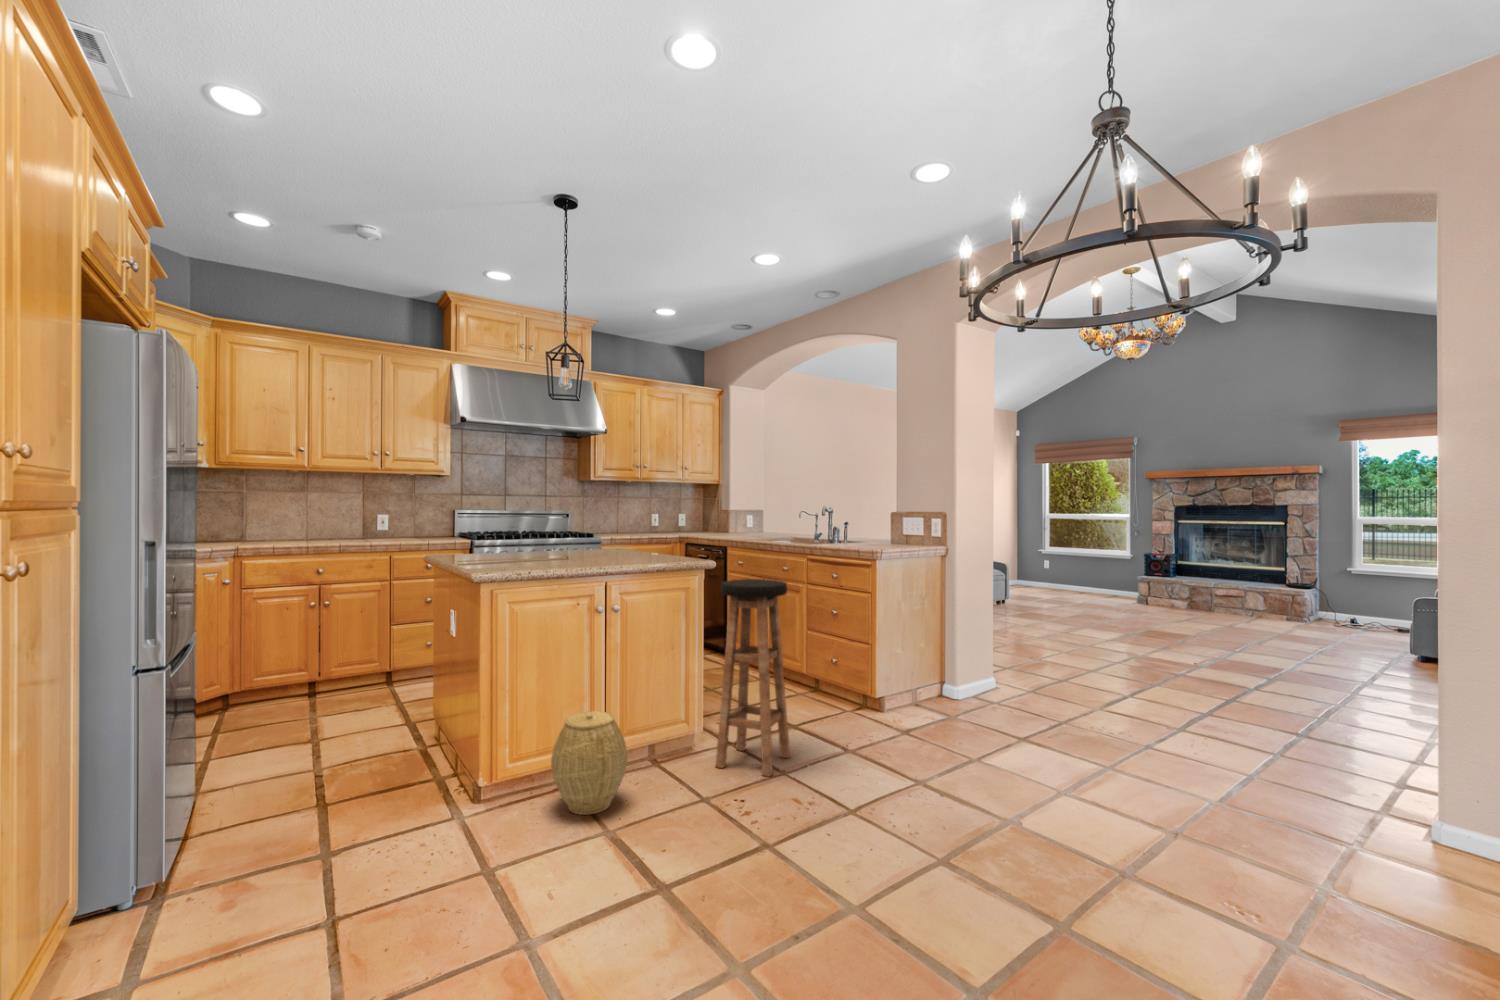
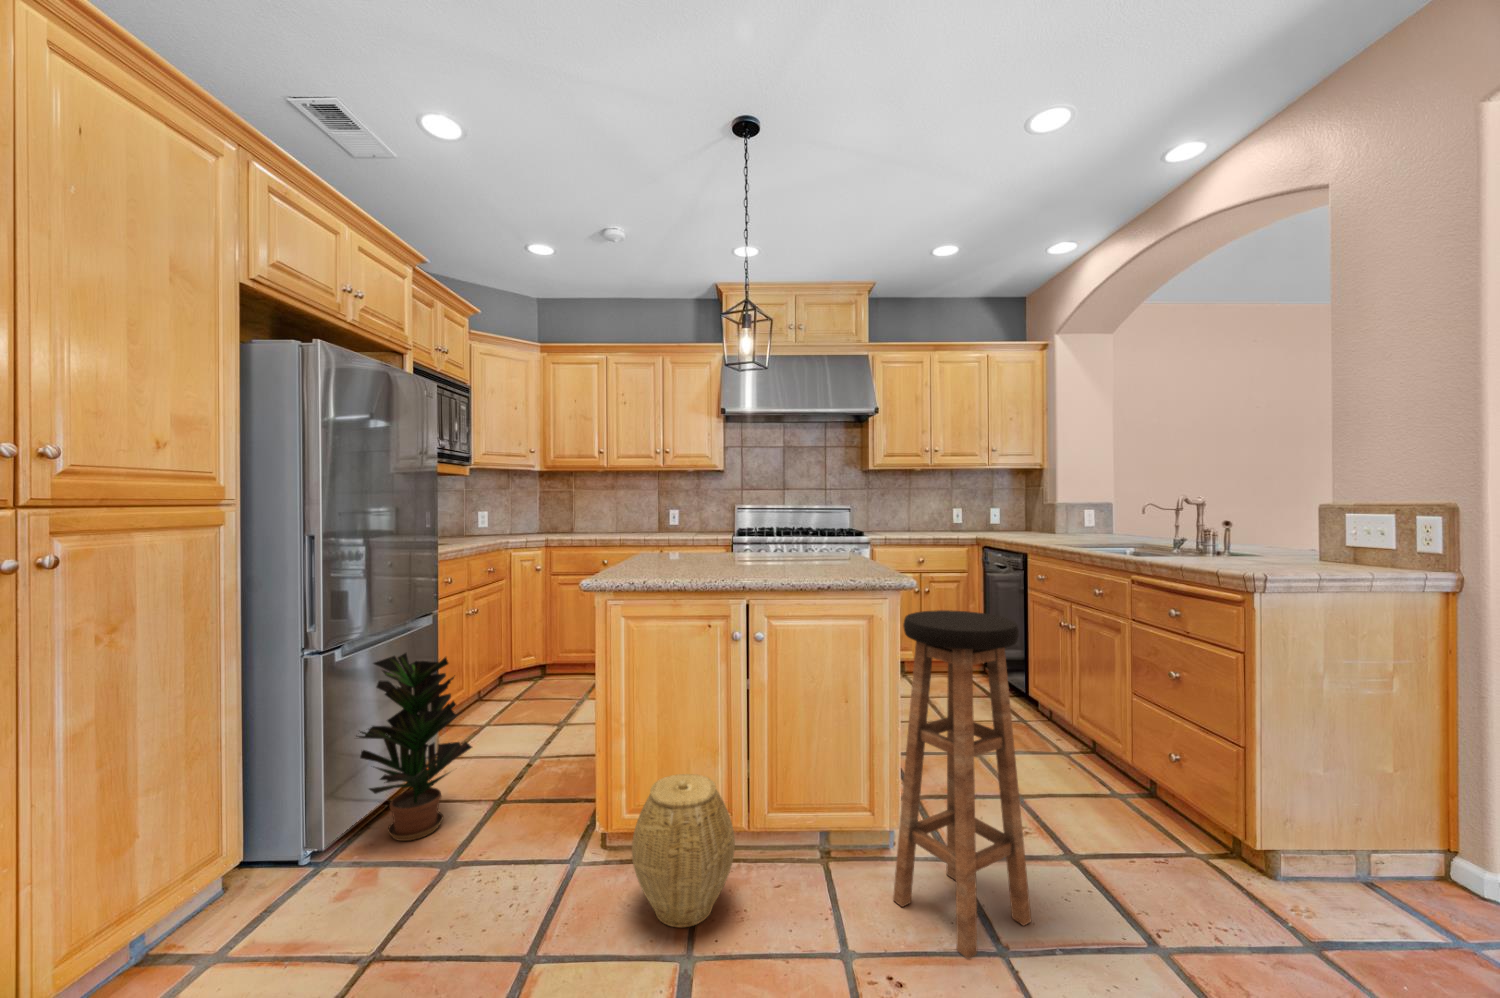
potted plant: none [196,660,330,847] -> present [356,653,472,841]

